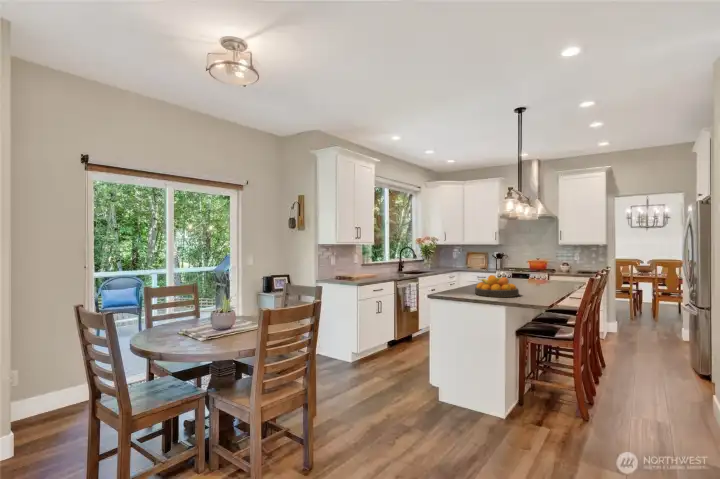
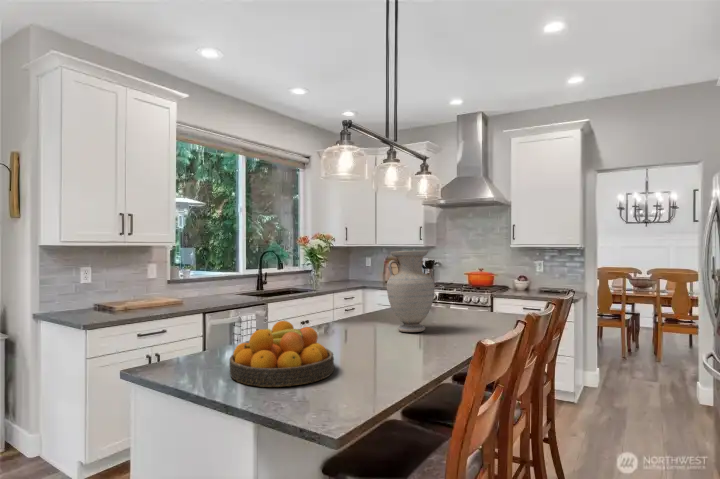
vase: none [515,246,540,286] -> present [387,251,435,332]

